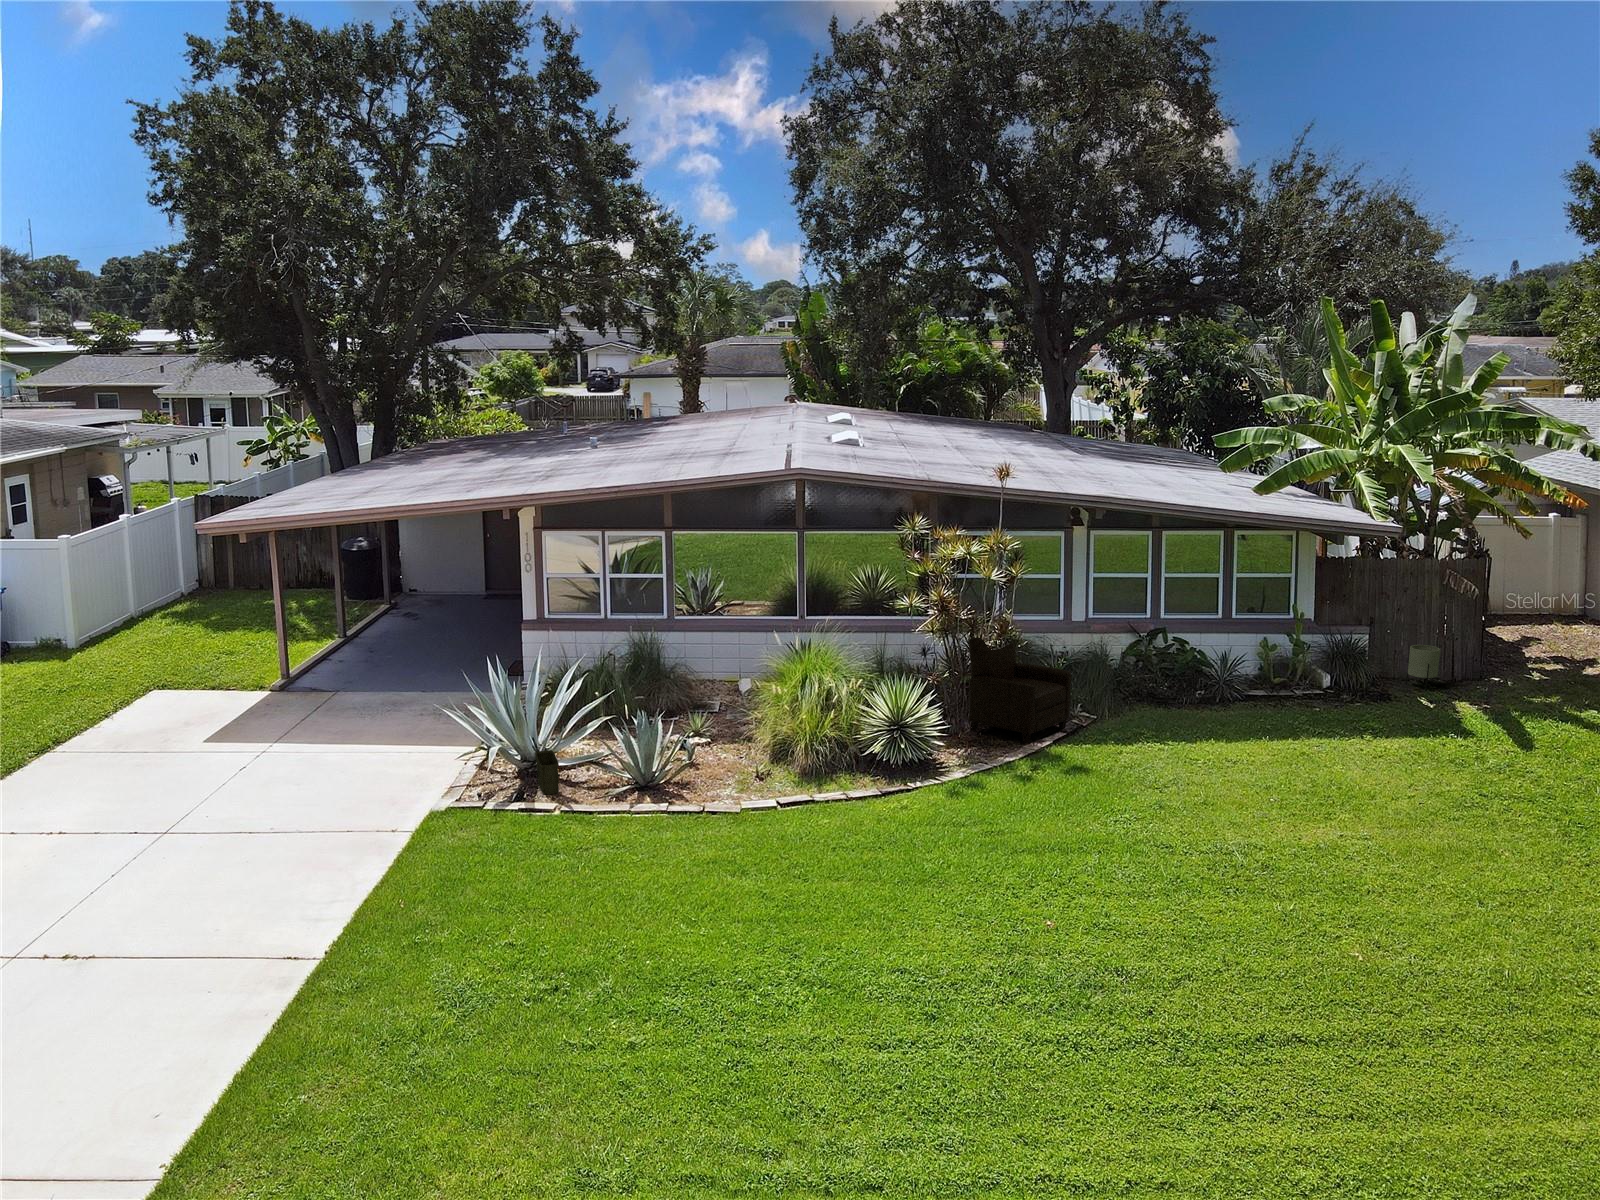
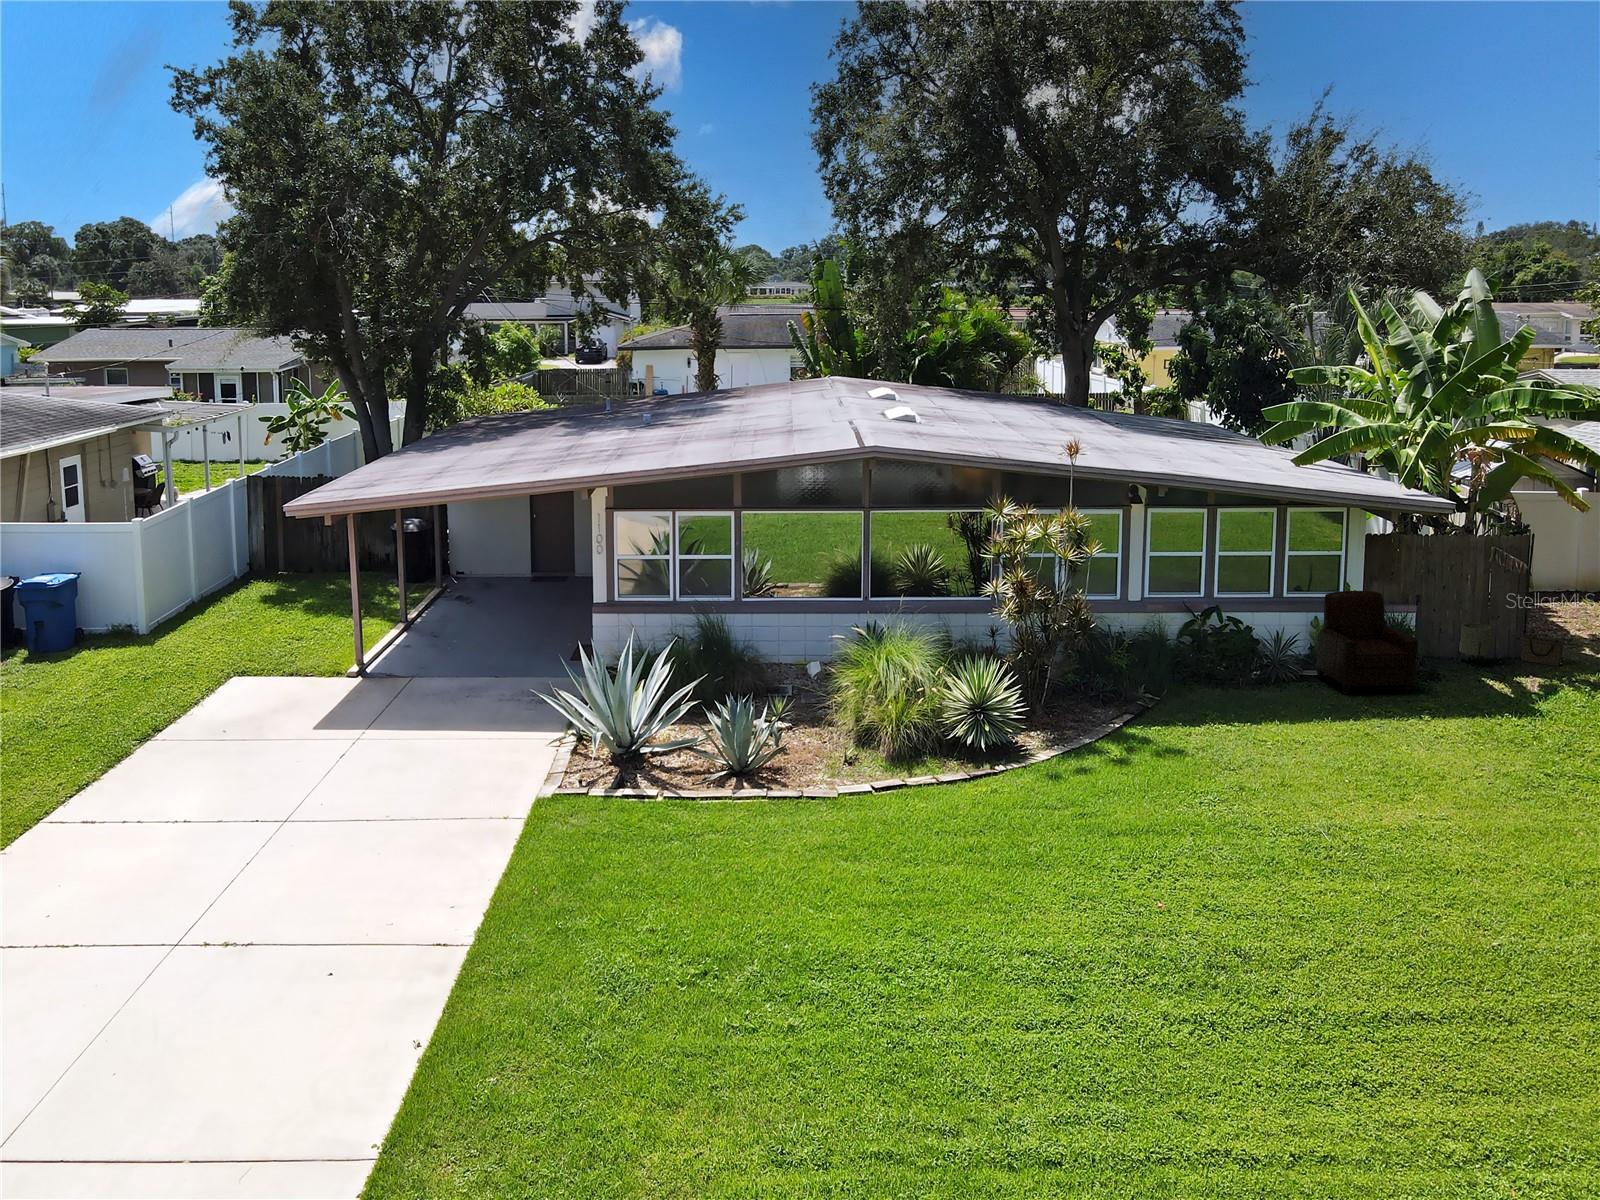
chair: present [969,637,1071,744] -> present [1316,591,1418,694]
basket: present [535,750,560,795] -> present [1521,635,1565,666]

